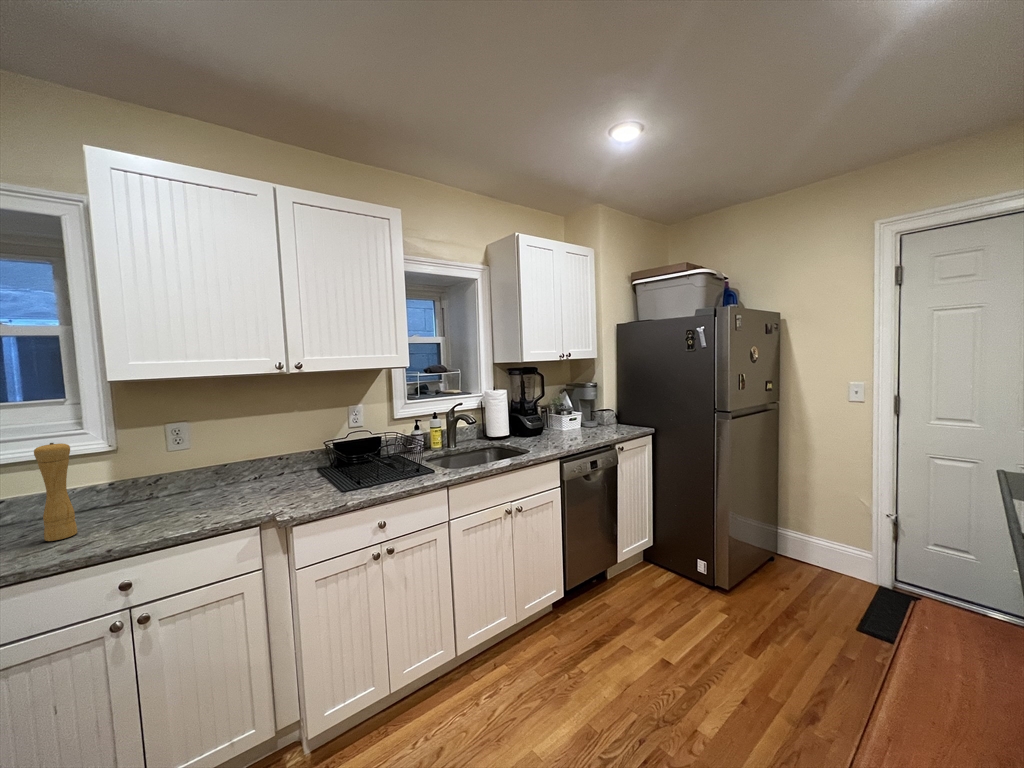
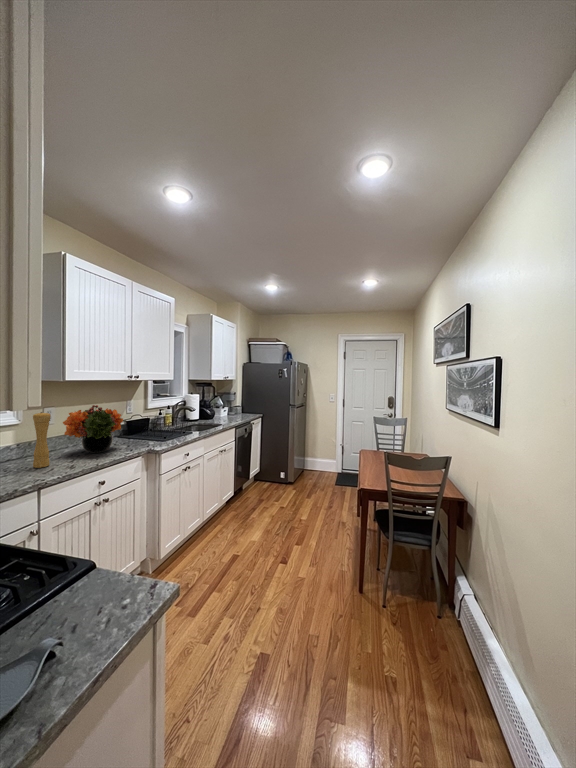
flower arrangement: none [131,424,253,512] -> present [63,405,123,453]

